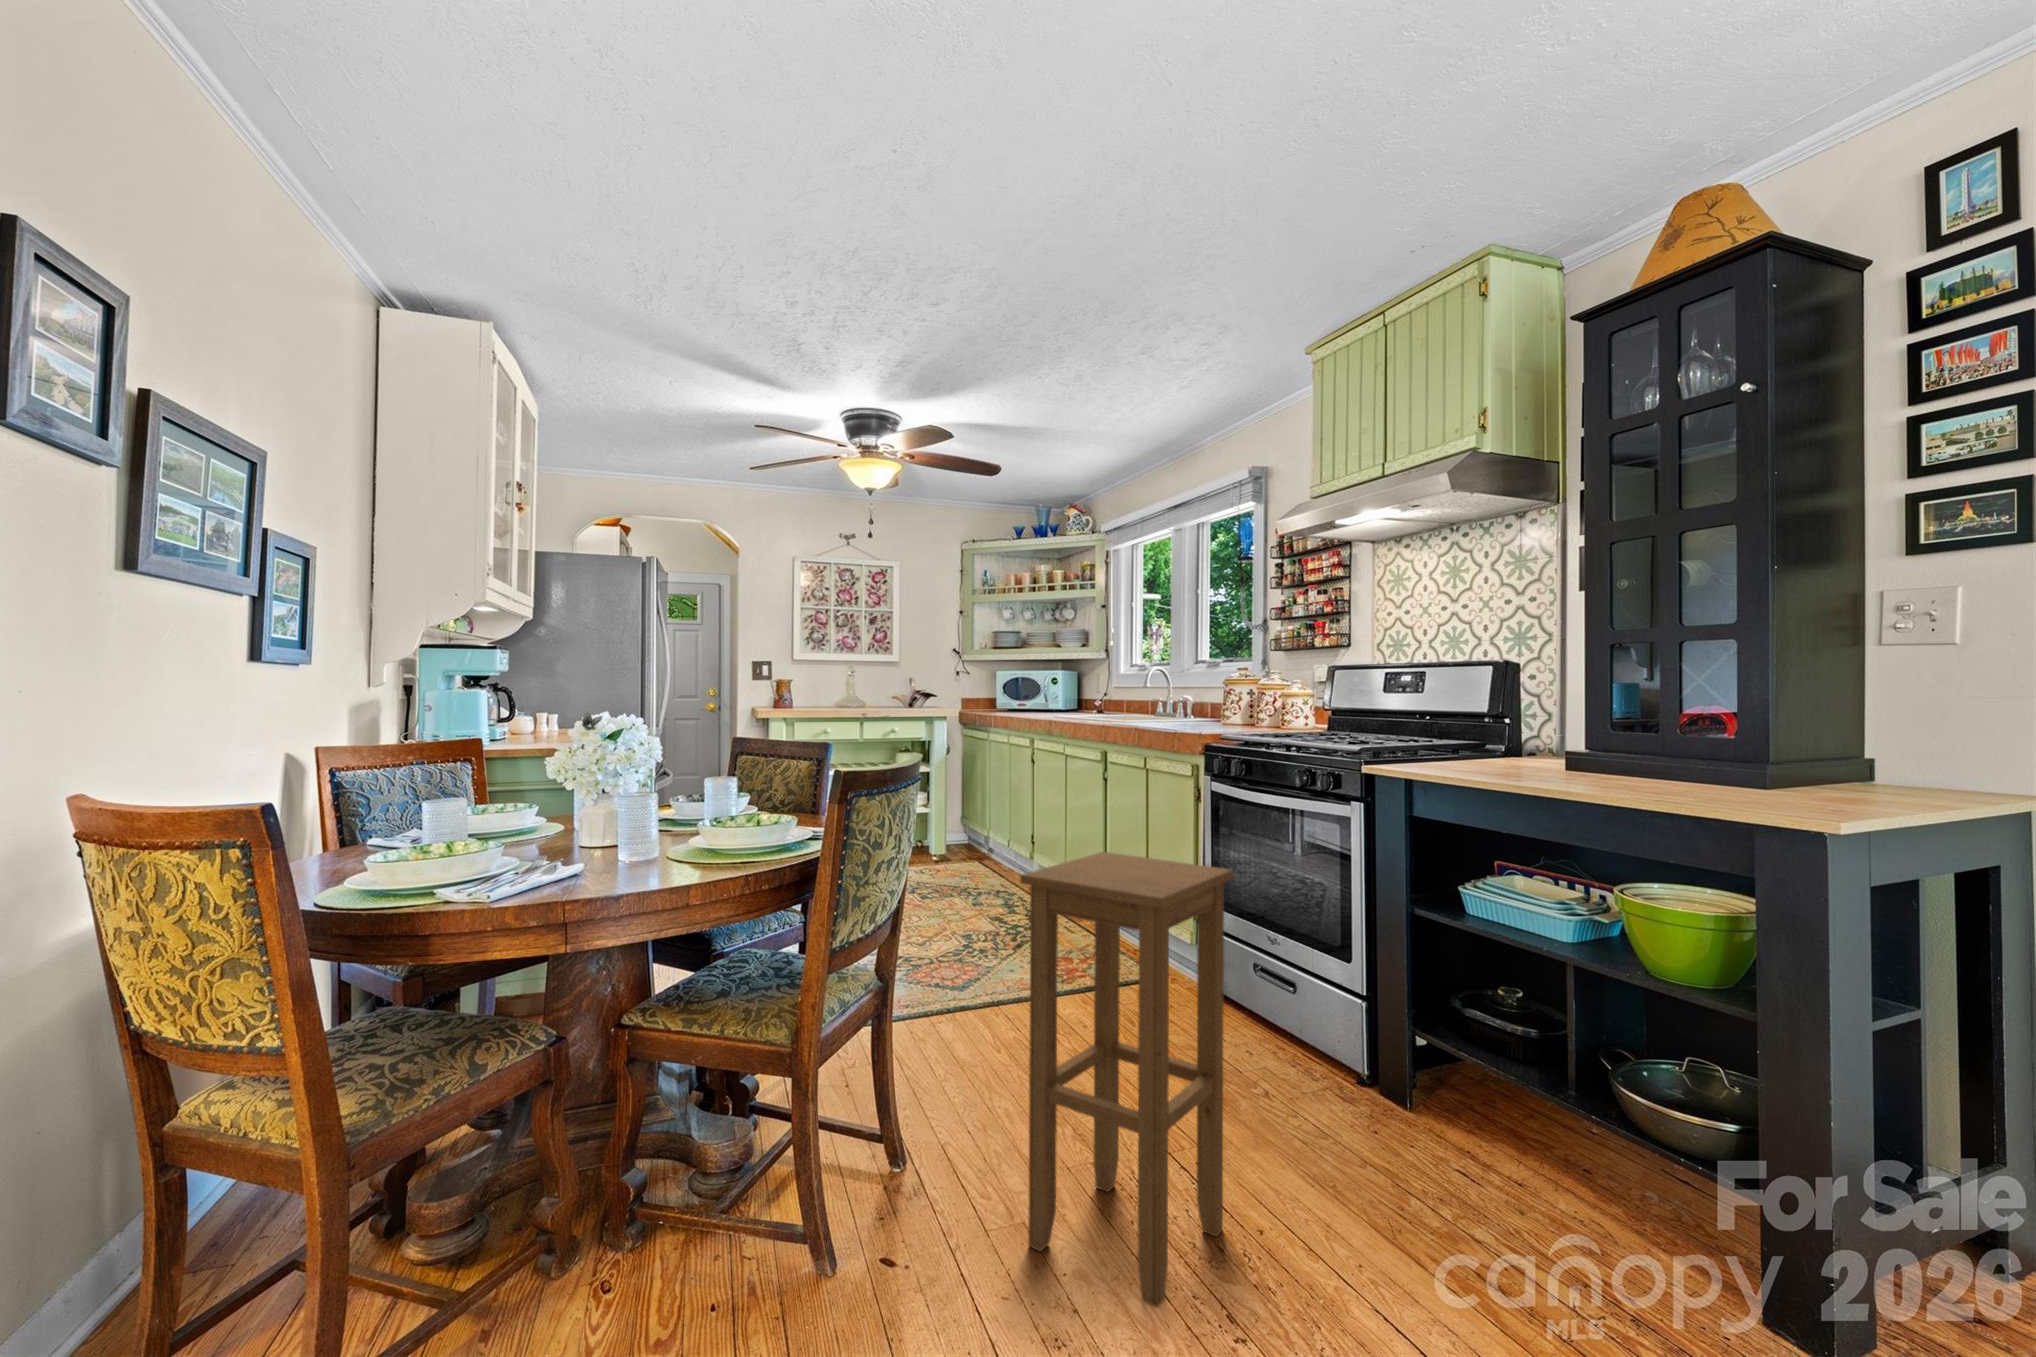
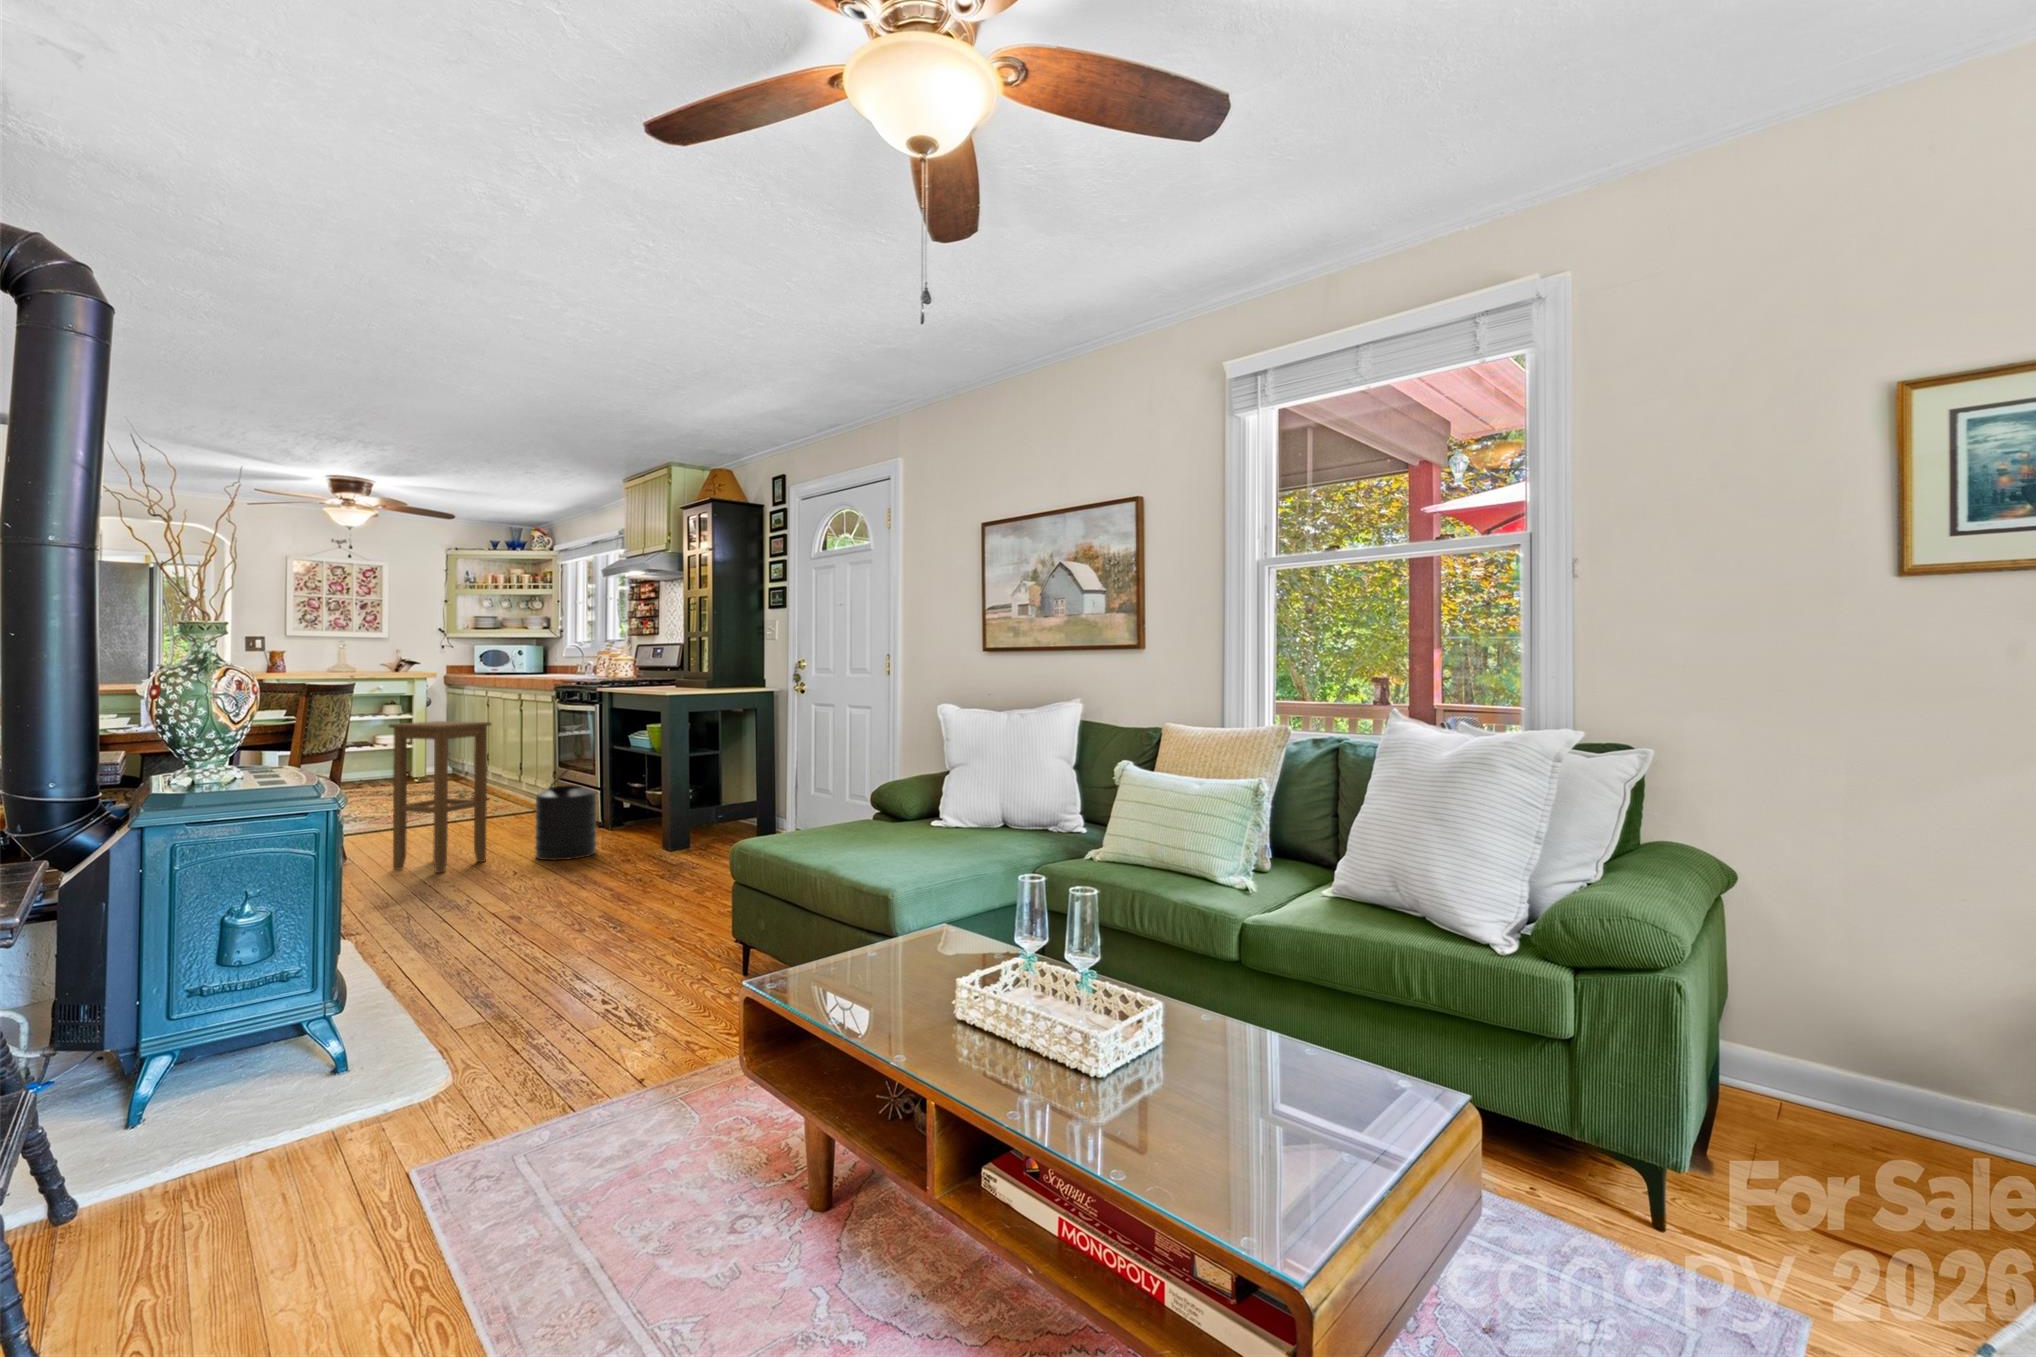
trash can: none [1327,986,1488,1276] -> present [535,768,596,860]

